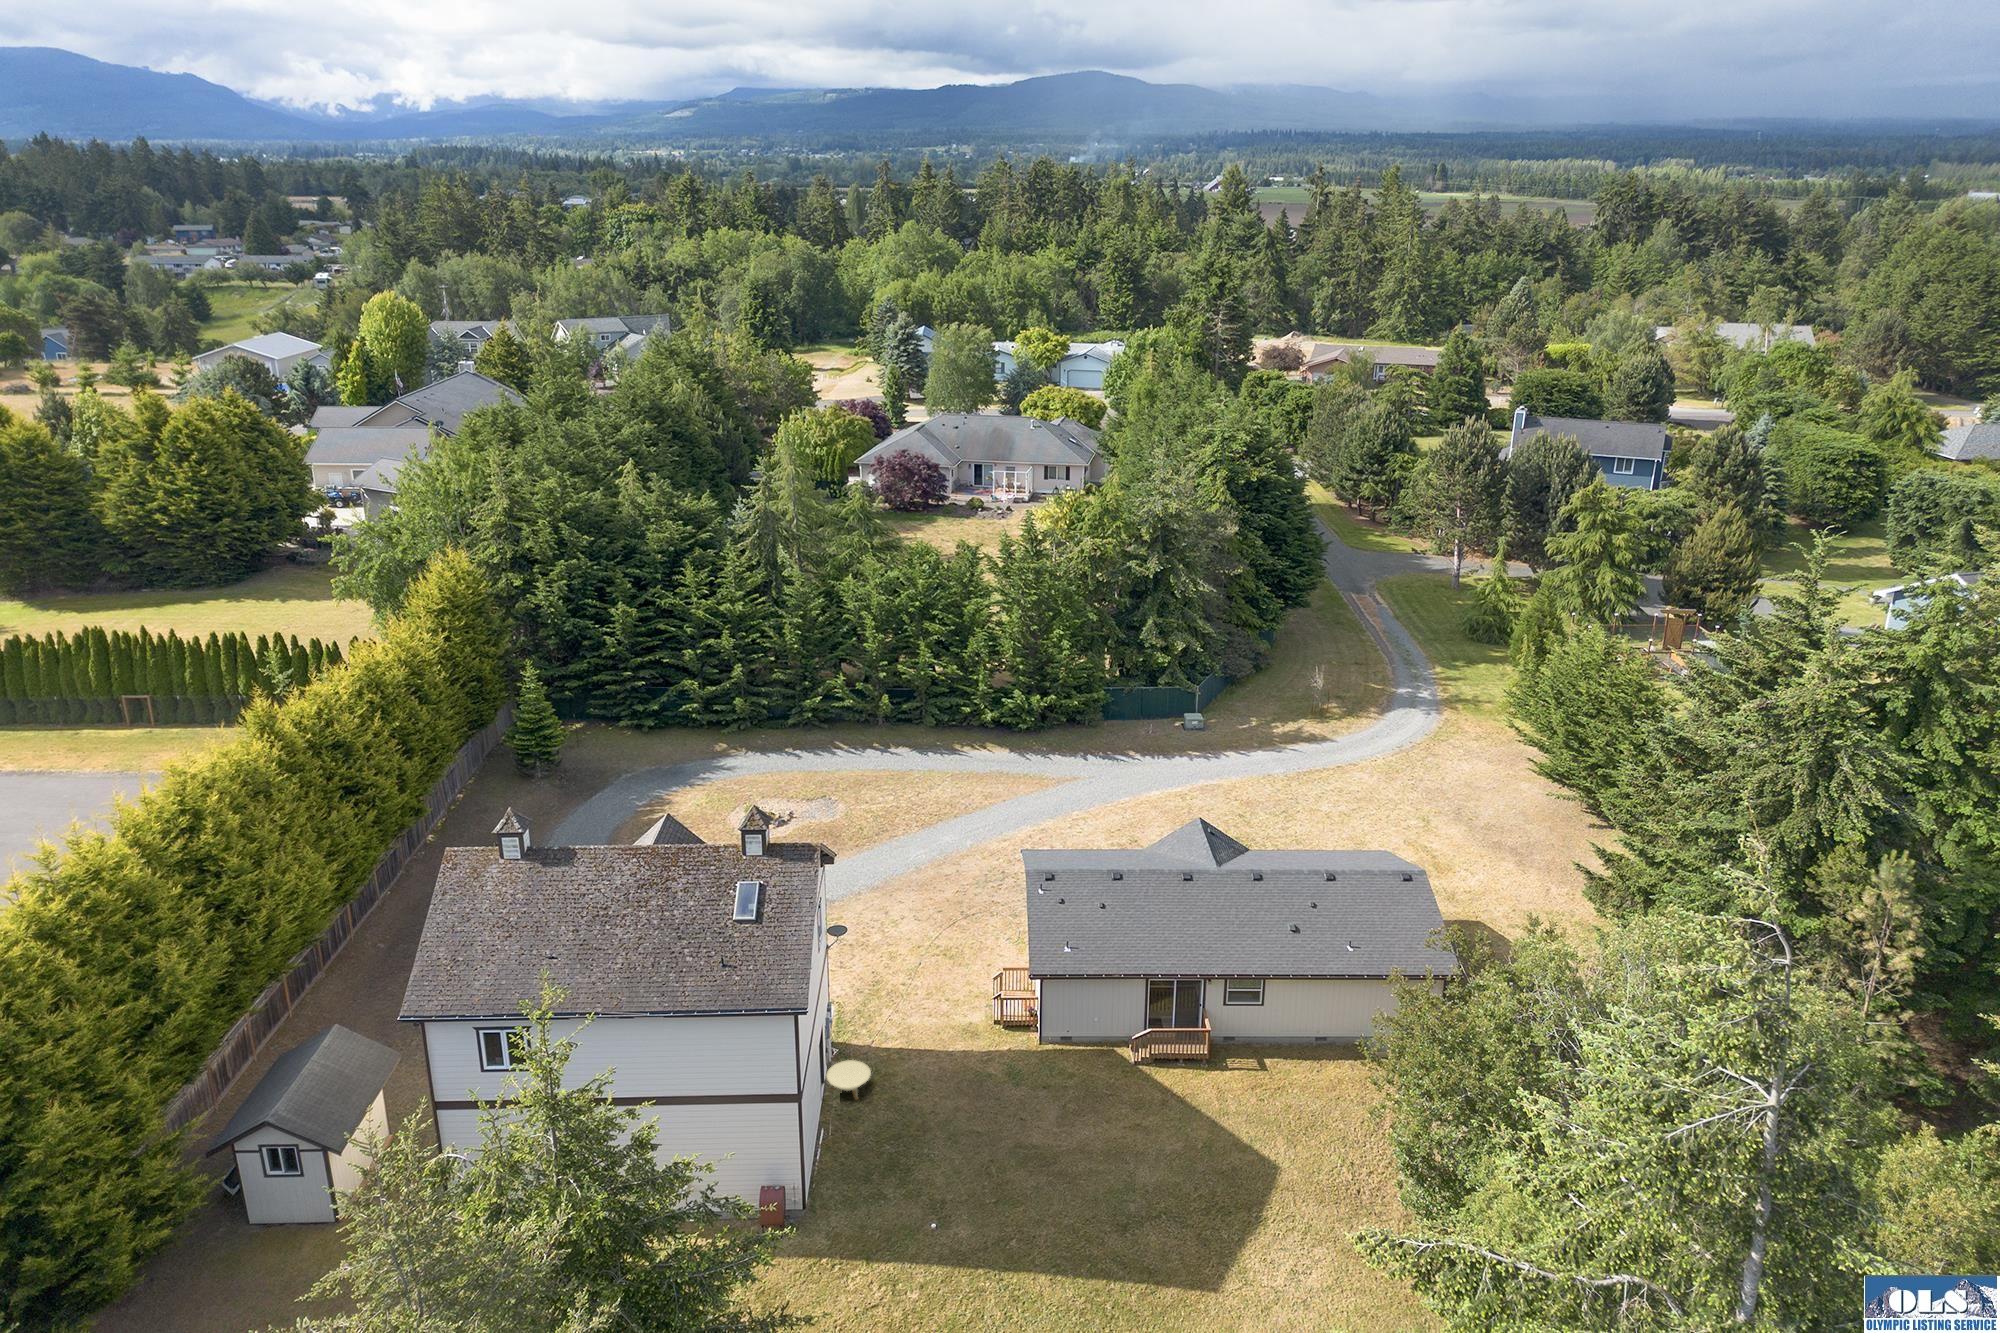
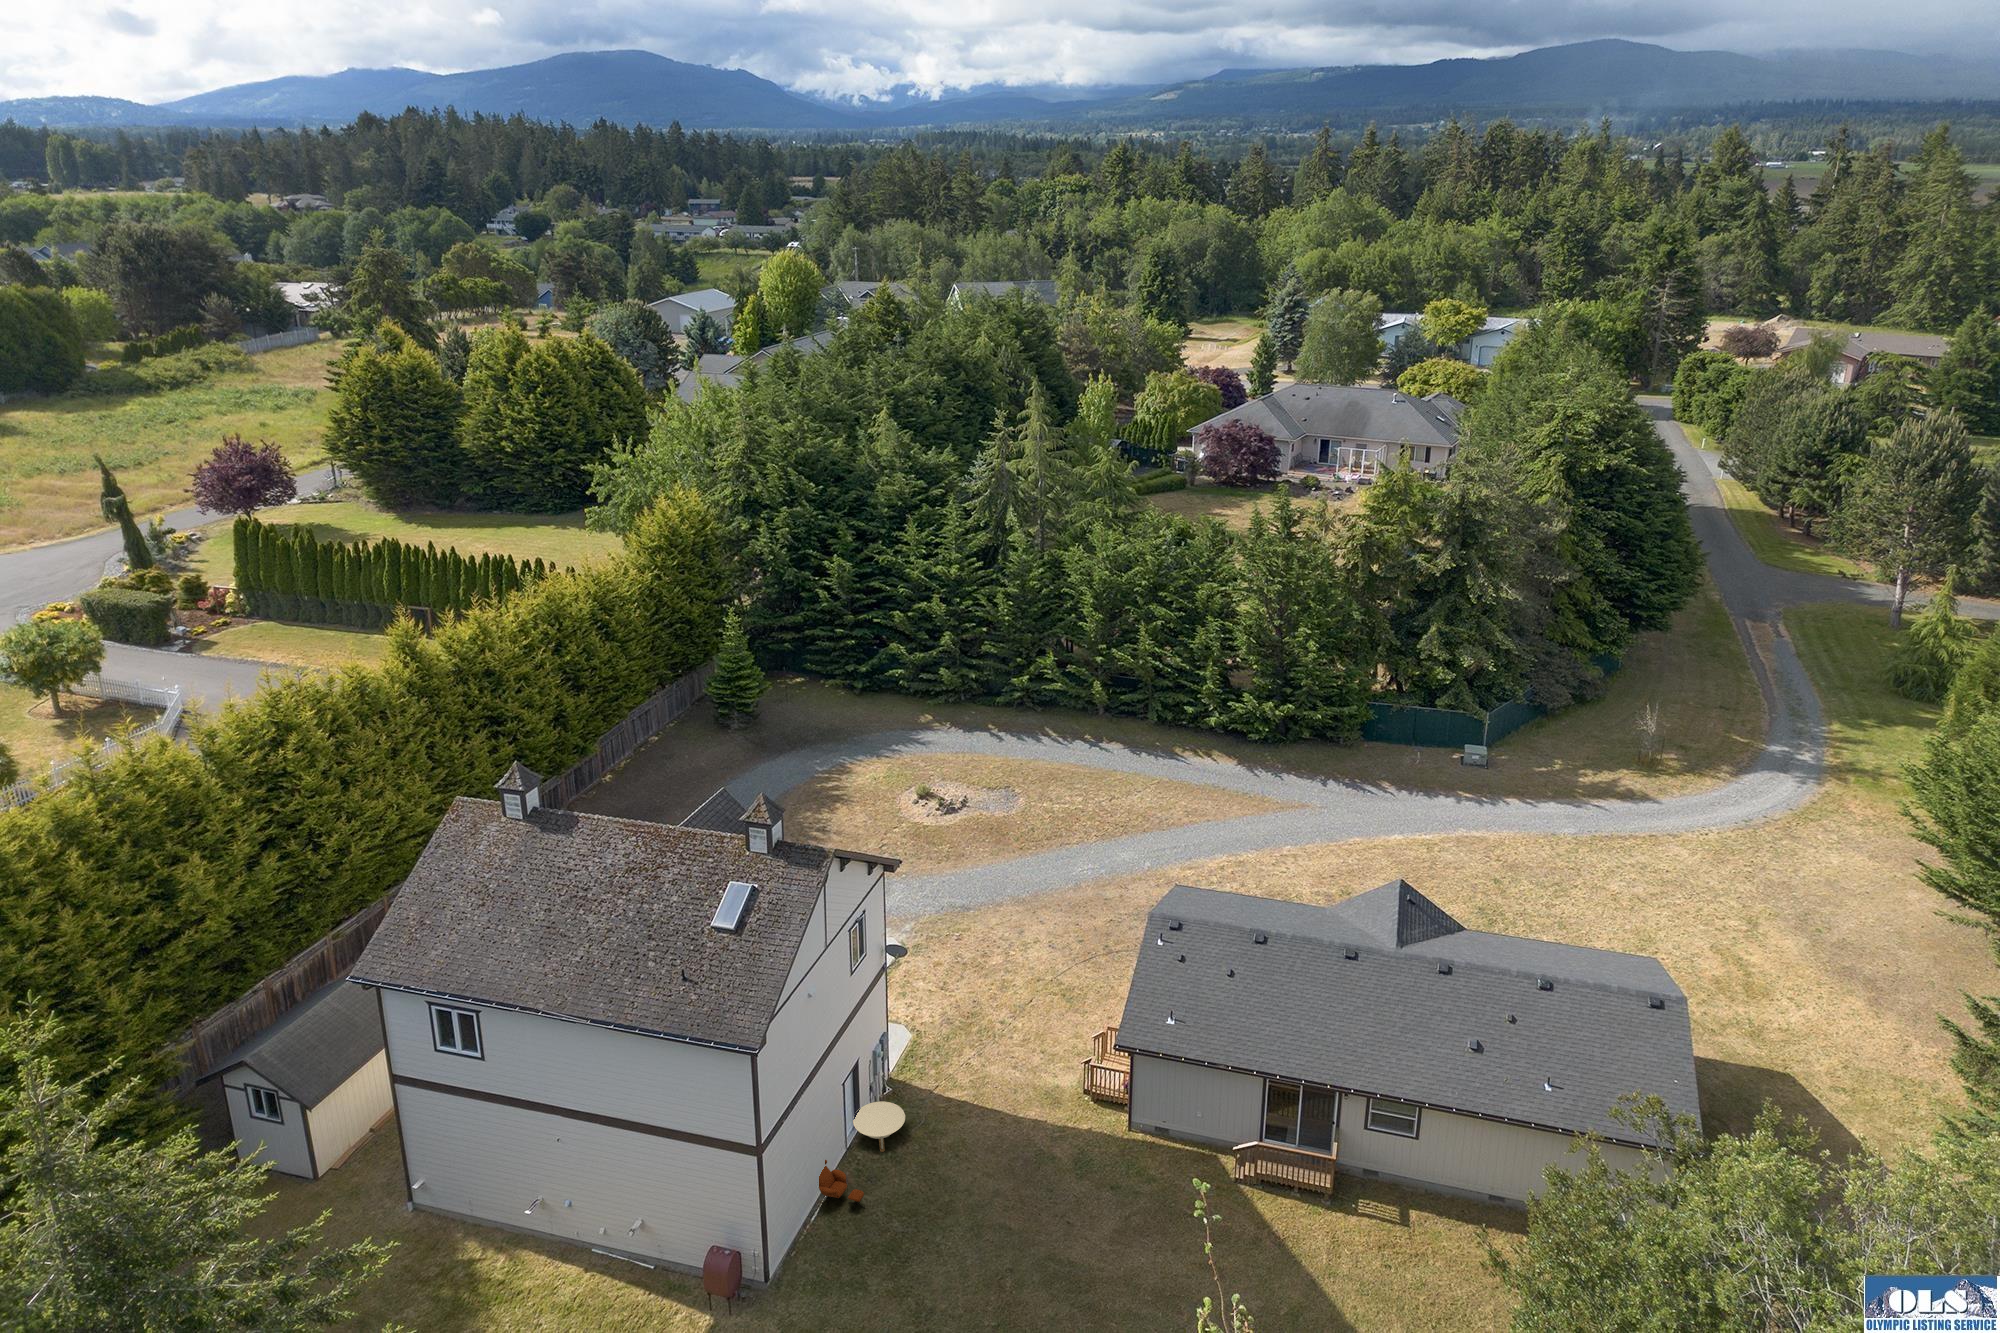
lounge chair: none [819,1112,864,1151] -> present [819,1160,864,1211]

